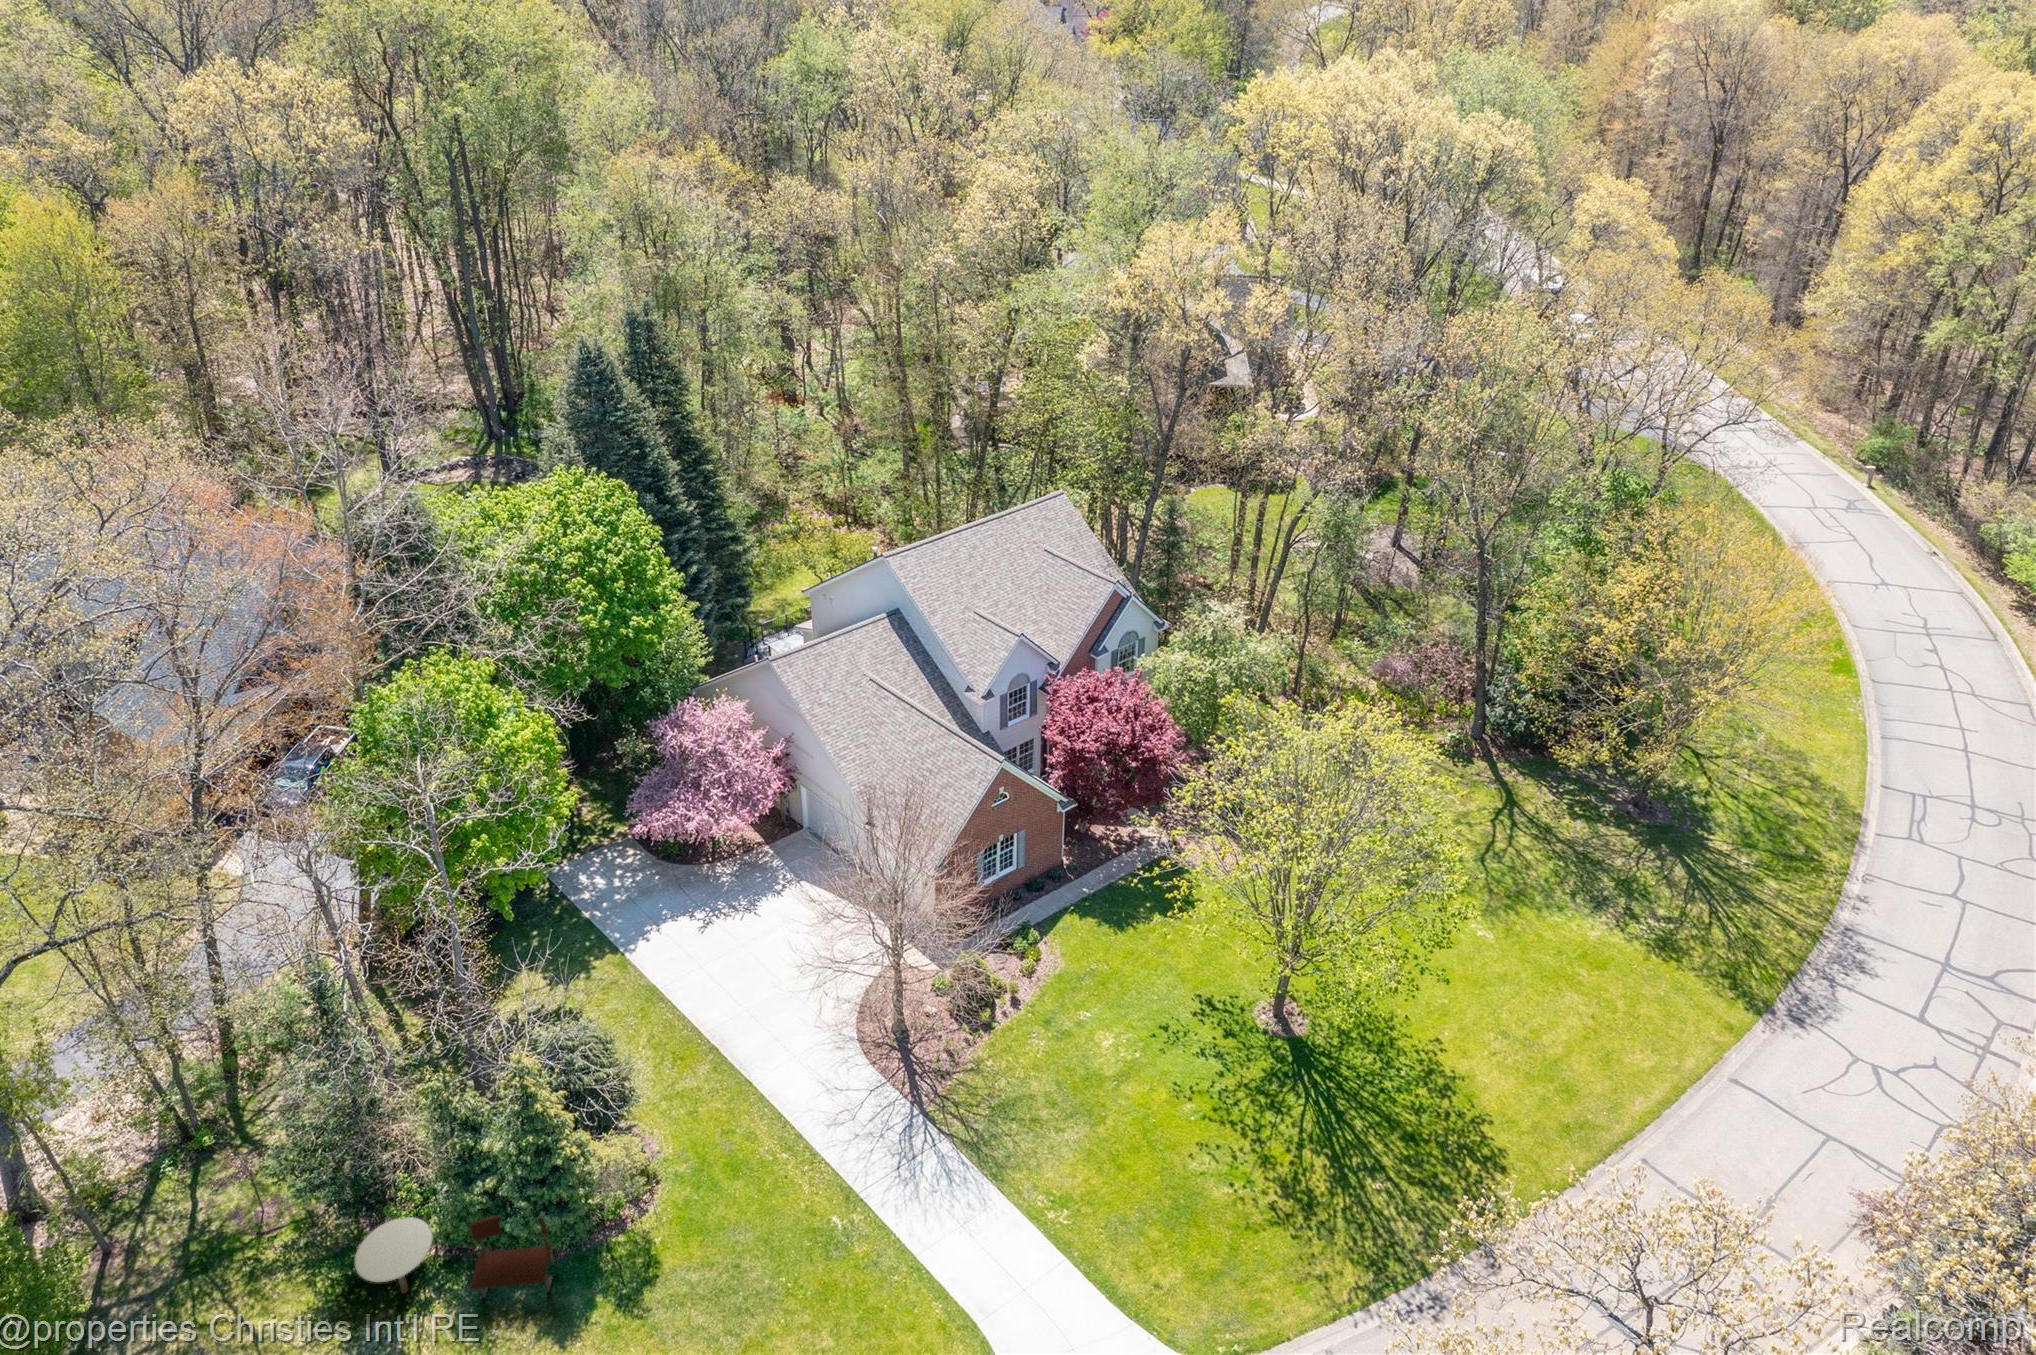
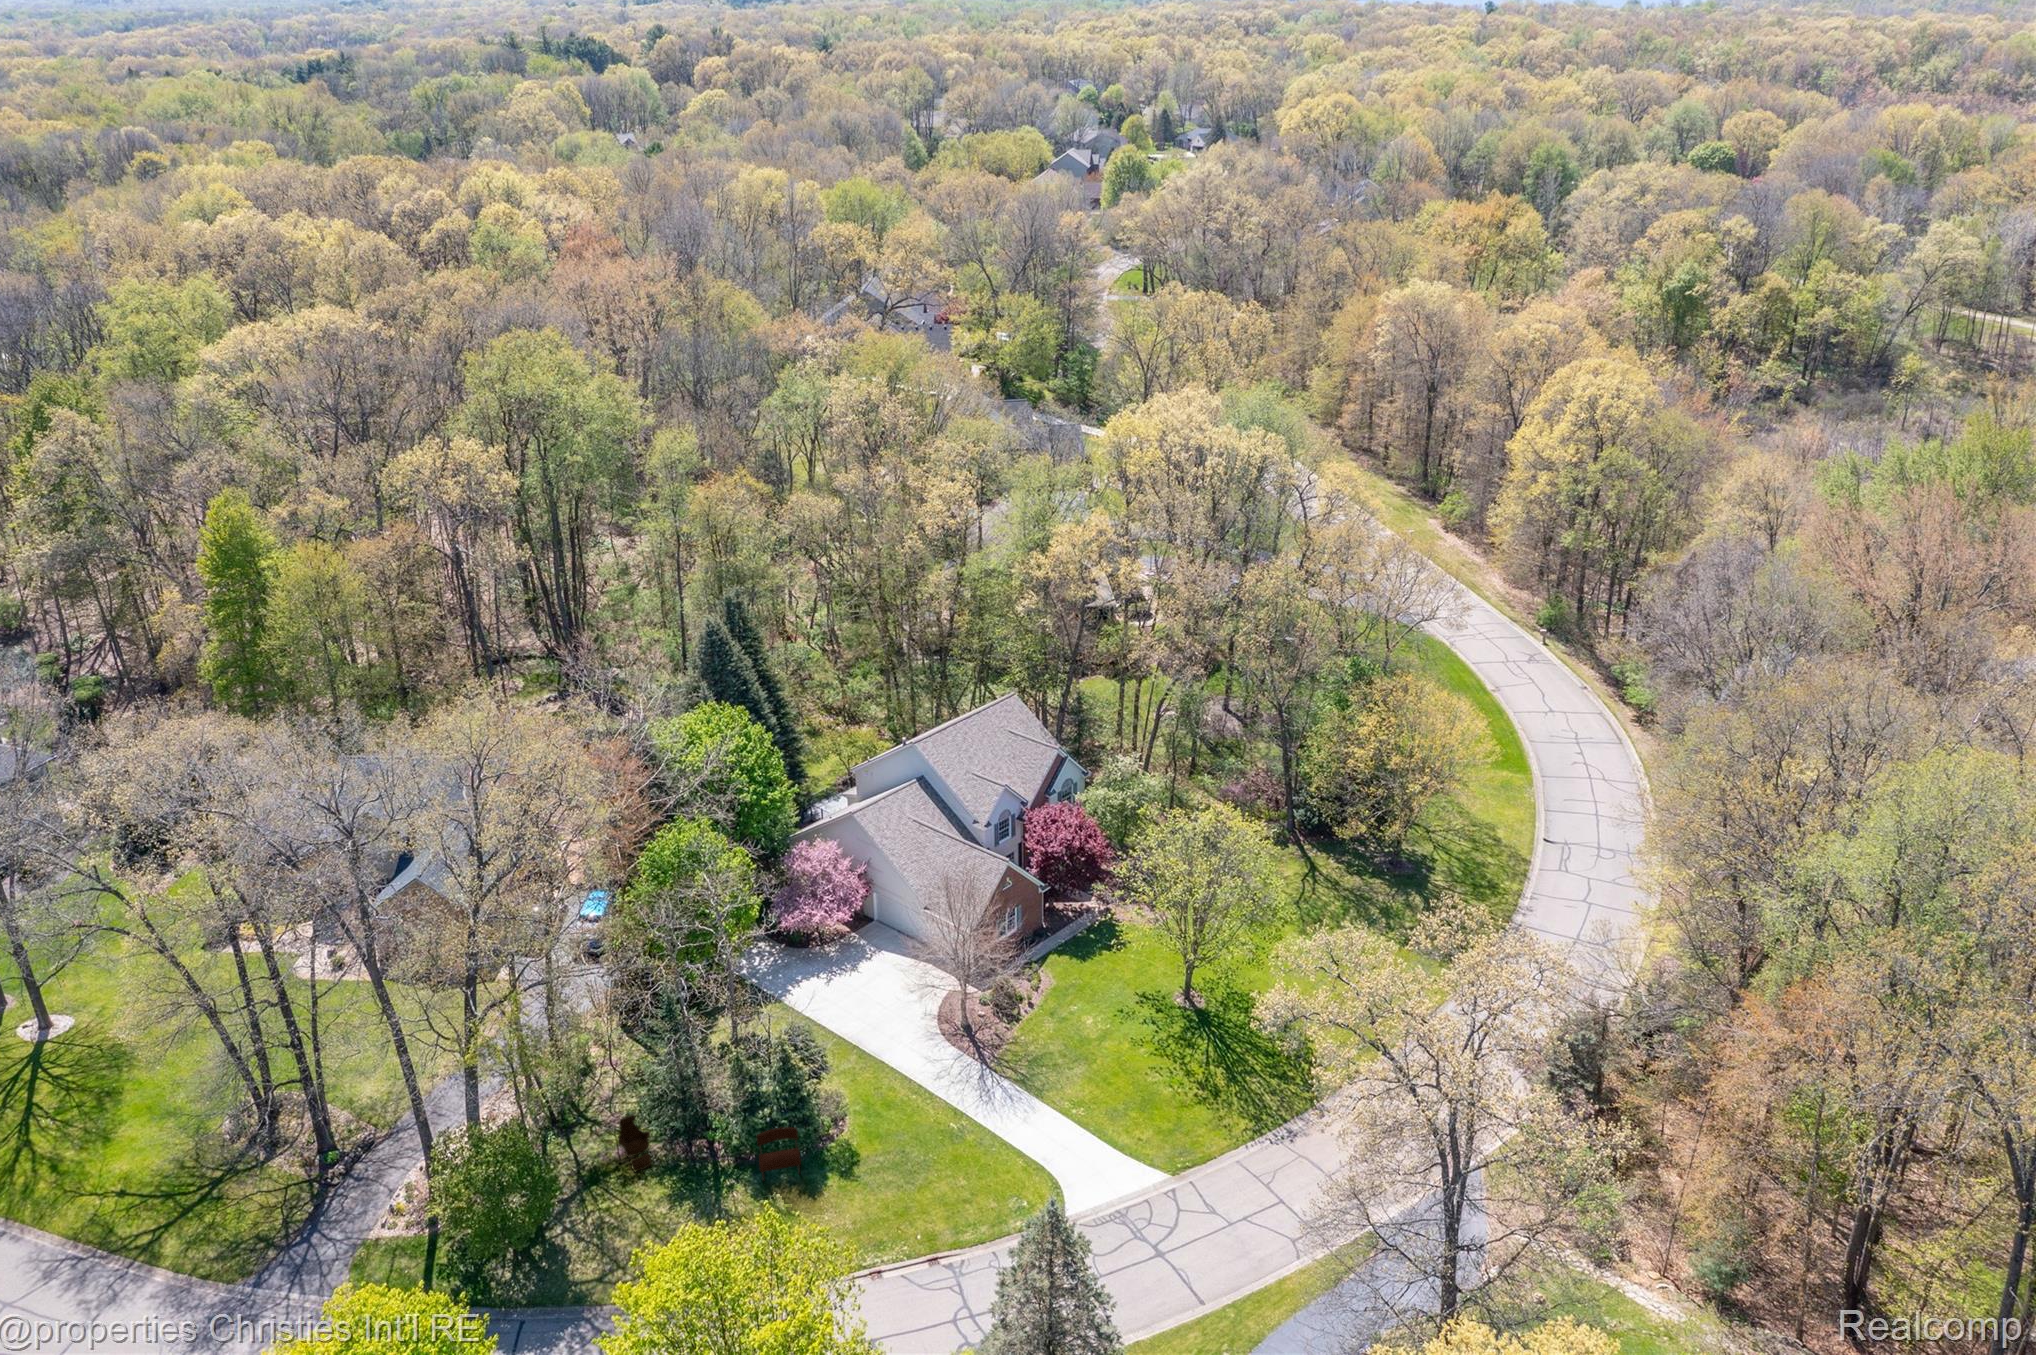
lounge chair: none [260,1149,322,1257] -> present [618,1114,652,1173]
round table: present [355,1217,432,1293] -> none [686,1144,728,1184]

